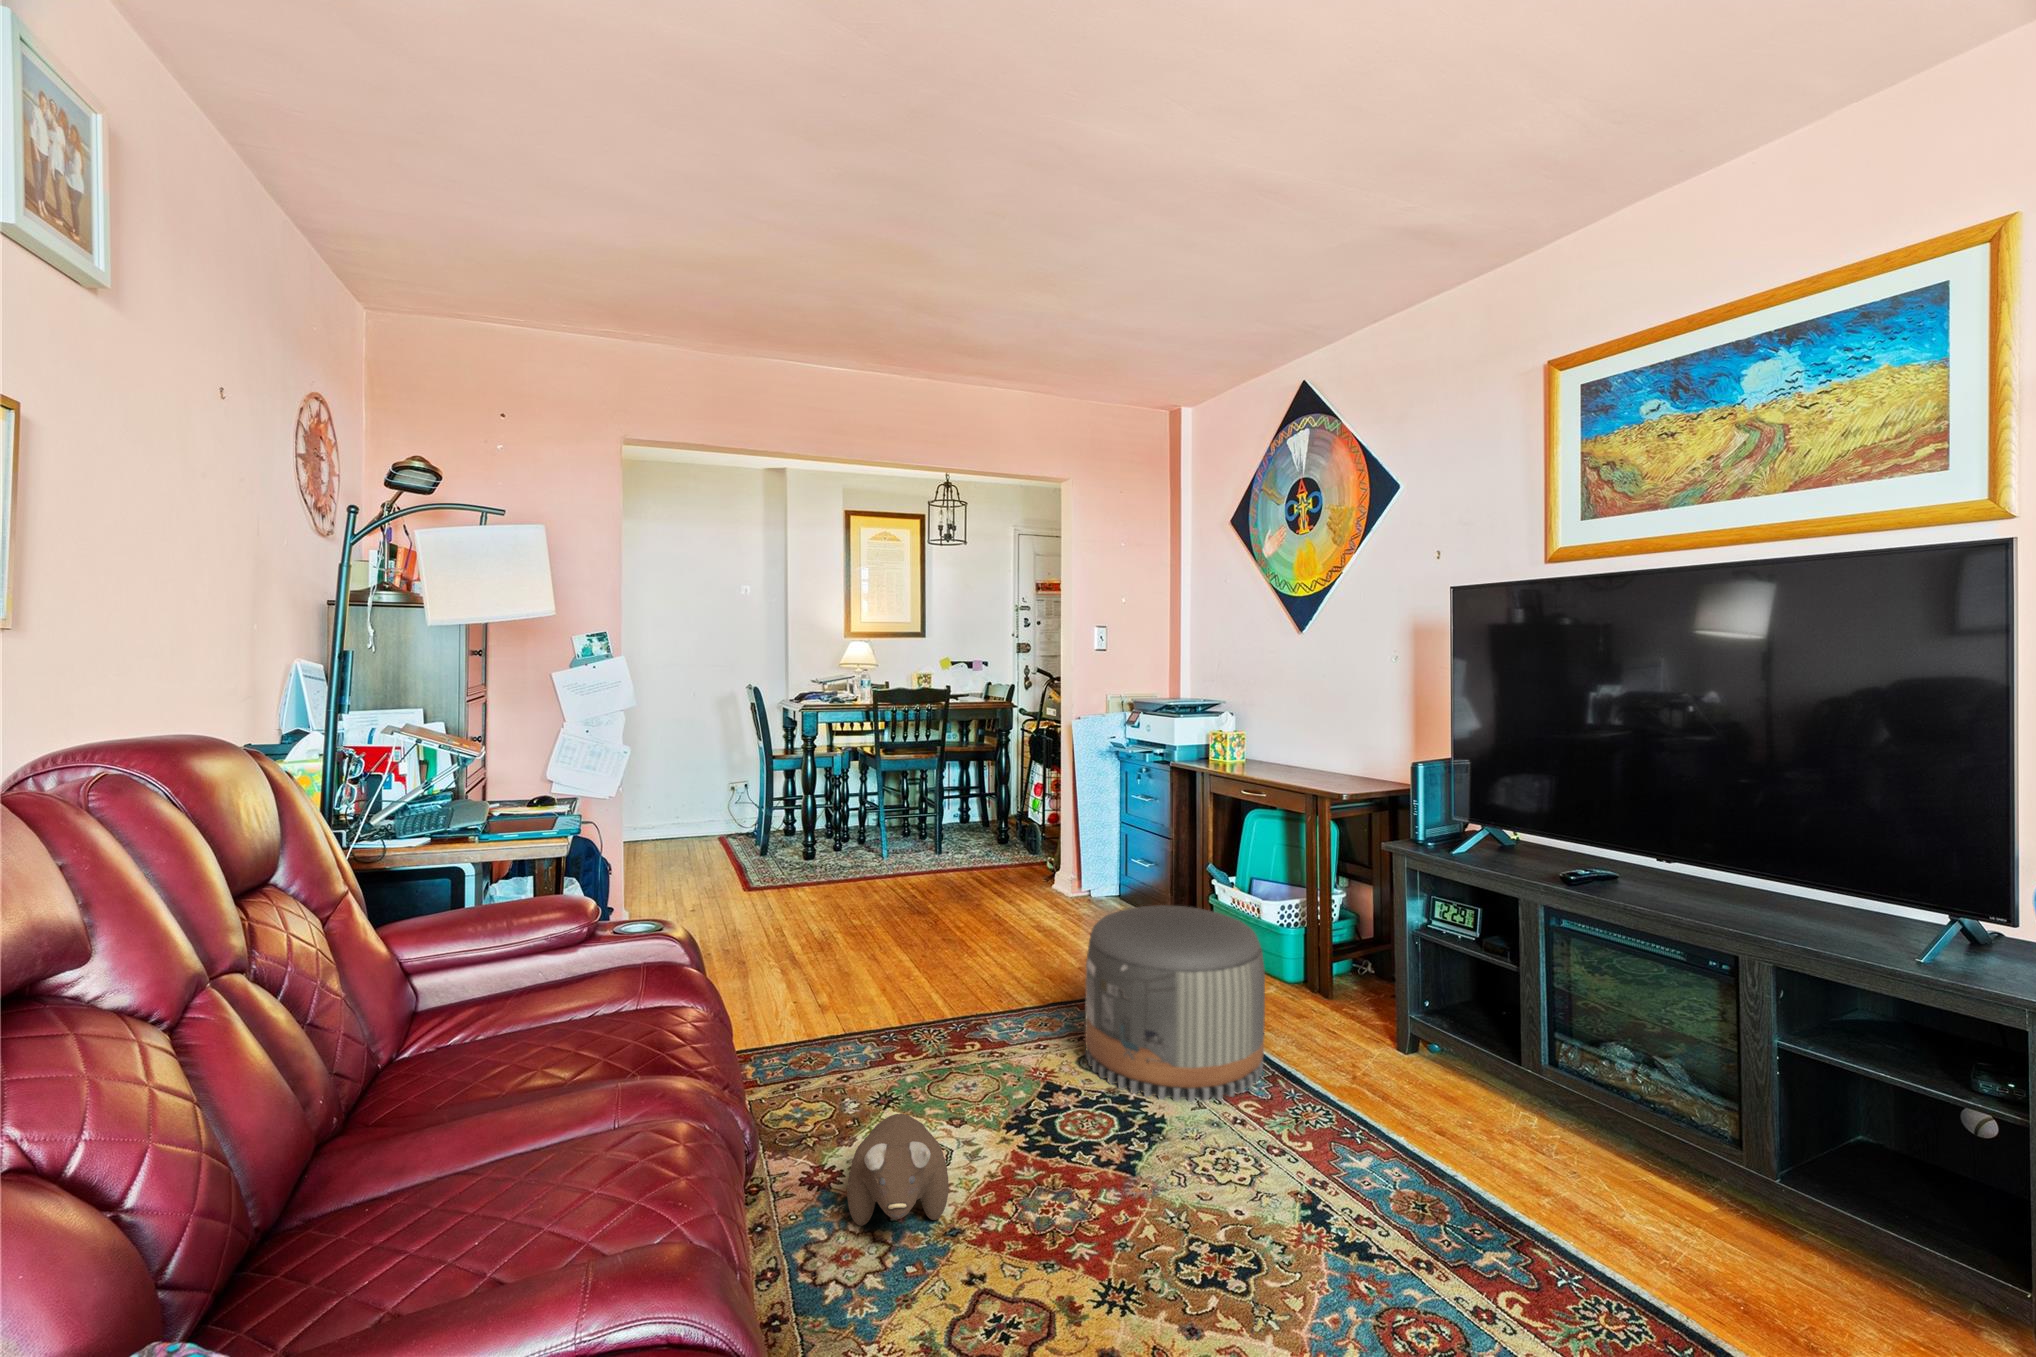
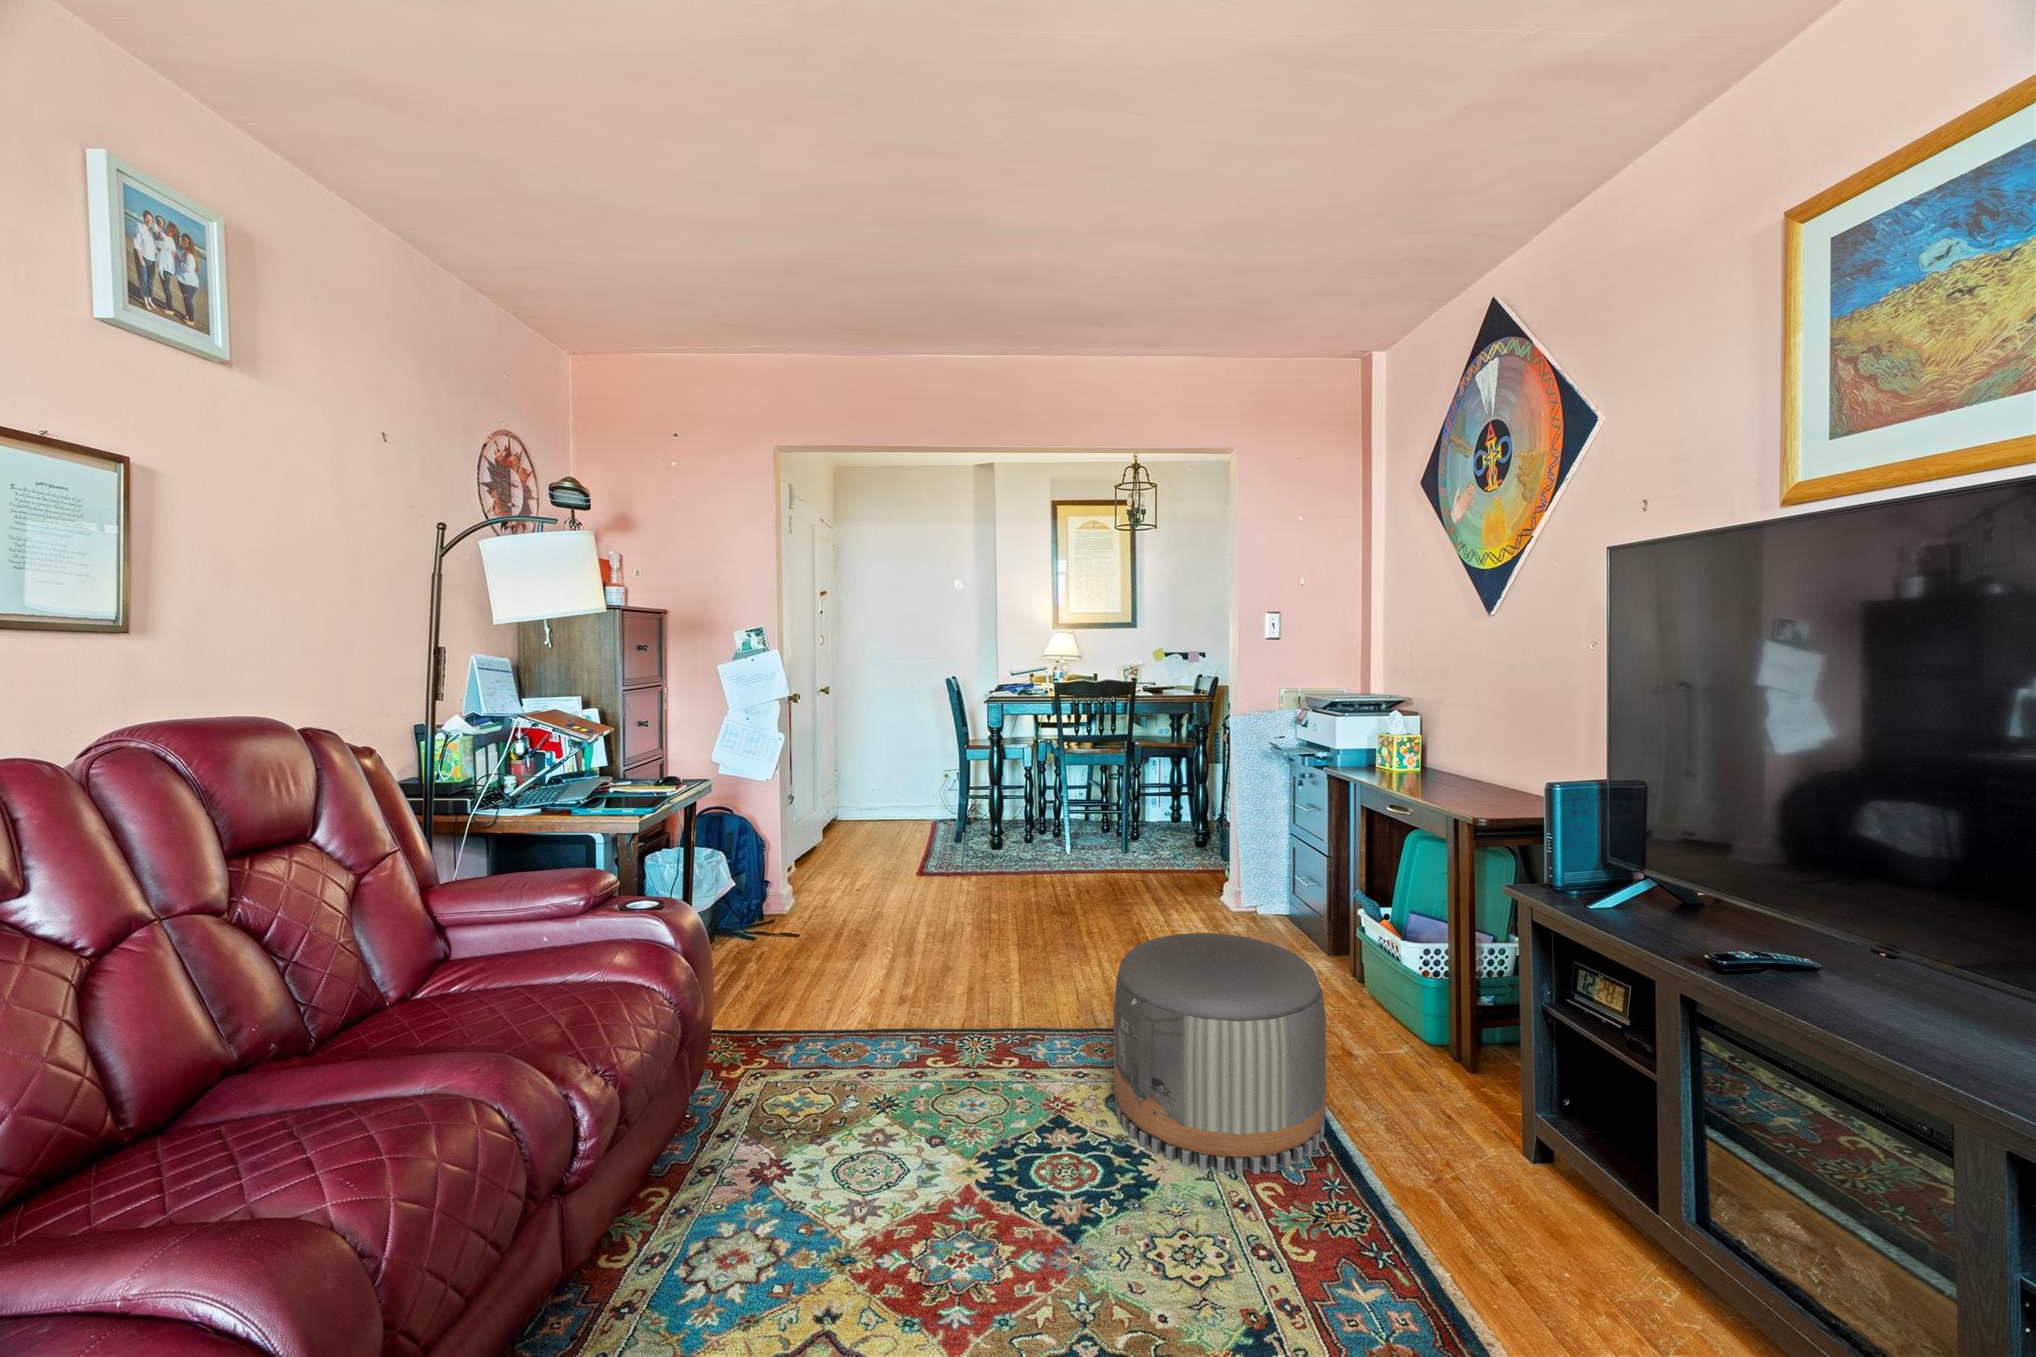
plush toy: present [847,1114,949,1226] -> none [747,1123,865,1241]

